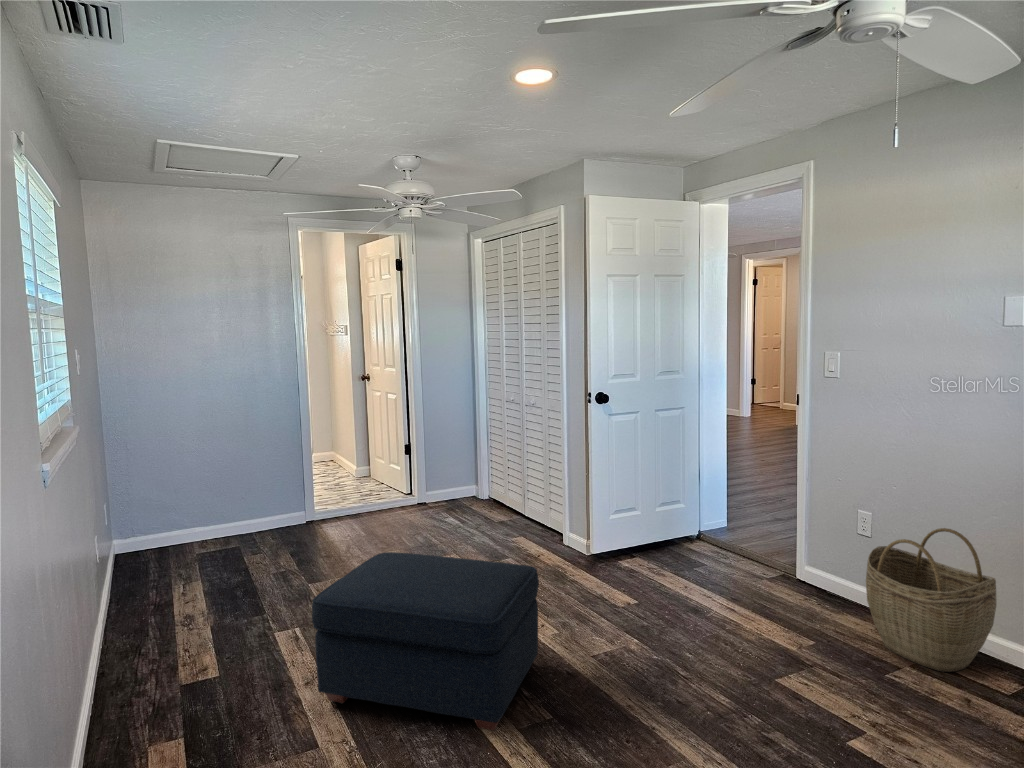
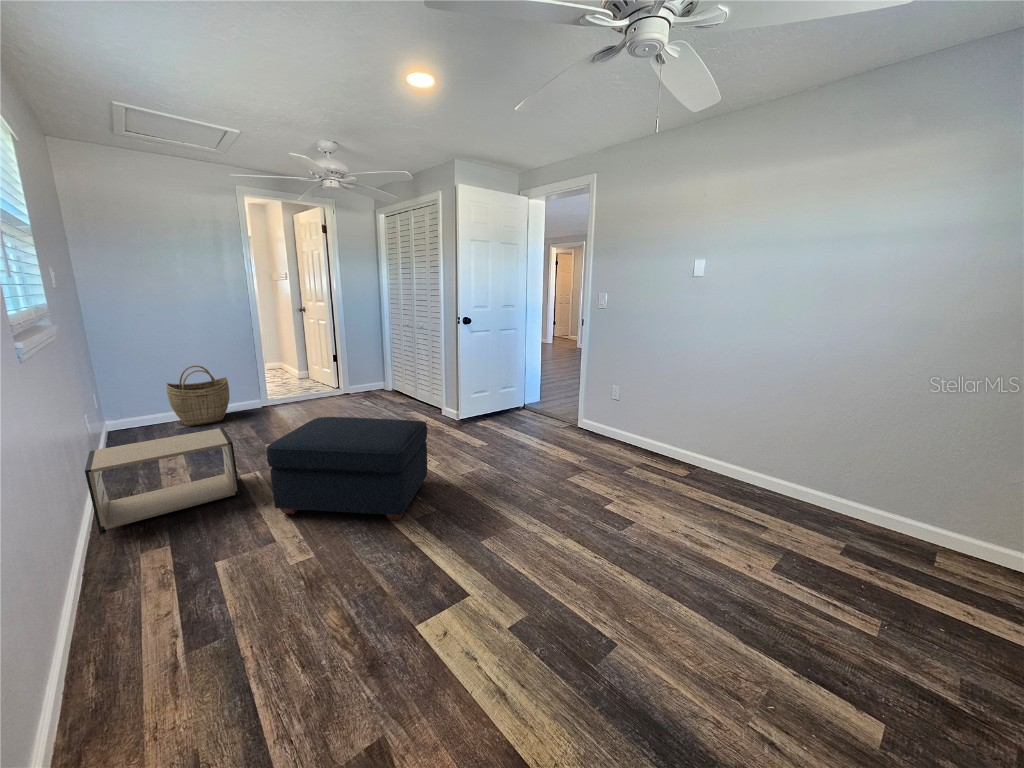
woven basket: present [866,528,996,672] -> present [166,366,230,426]
nightstand: none [98,562,274,710] -> present [85,428,240,535]

